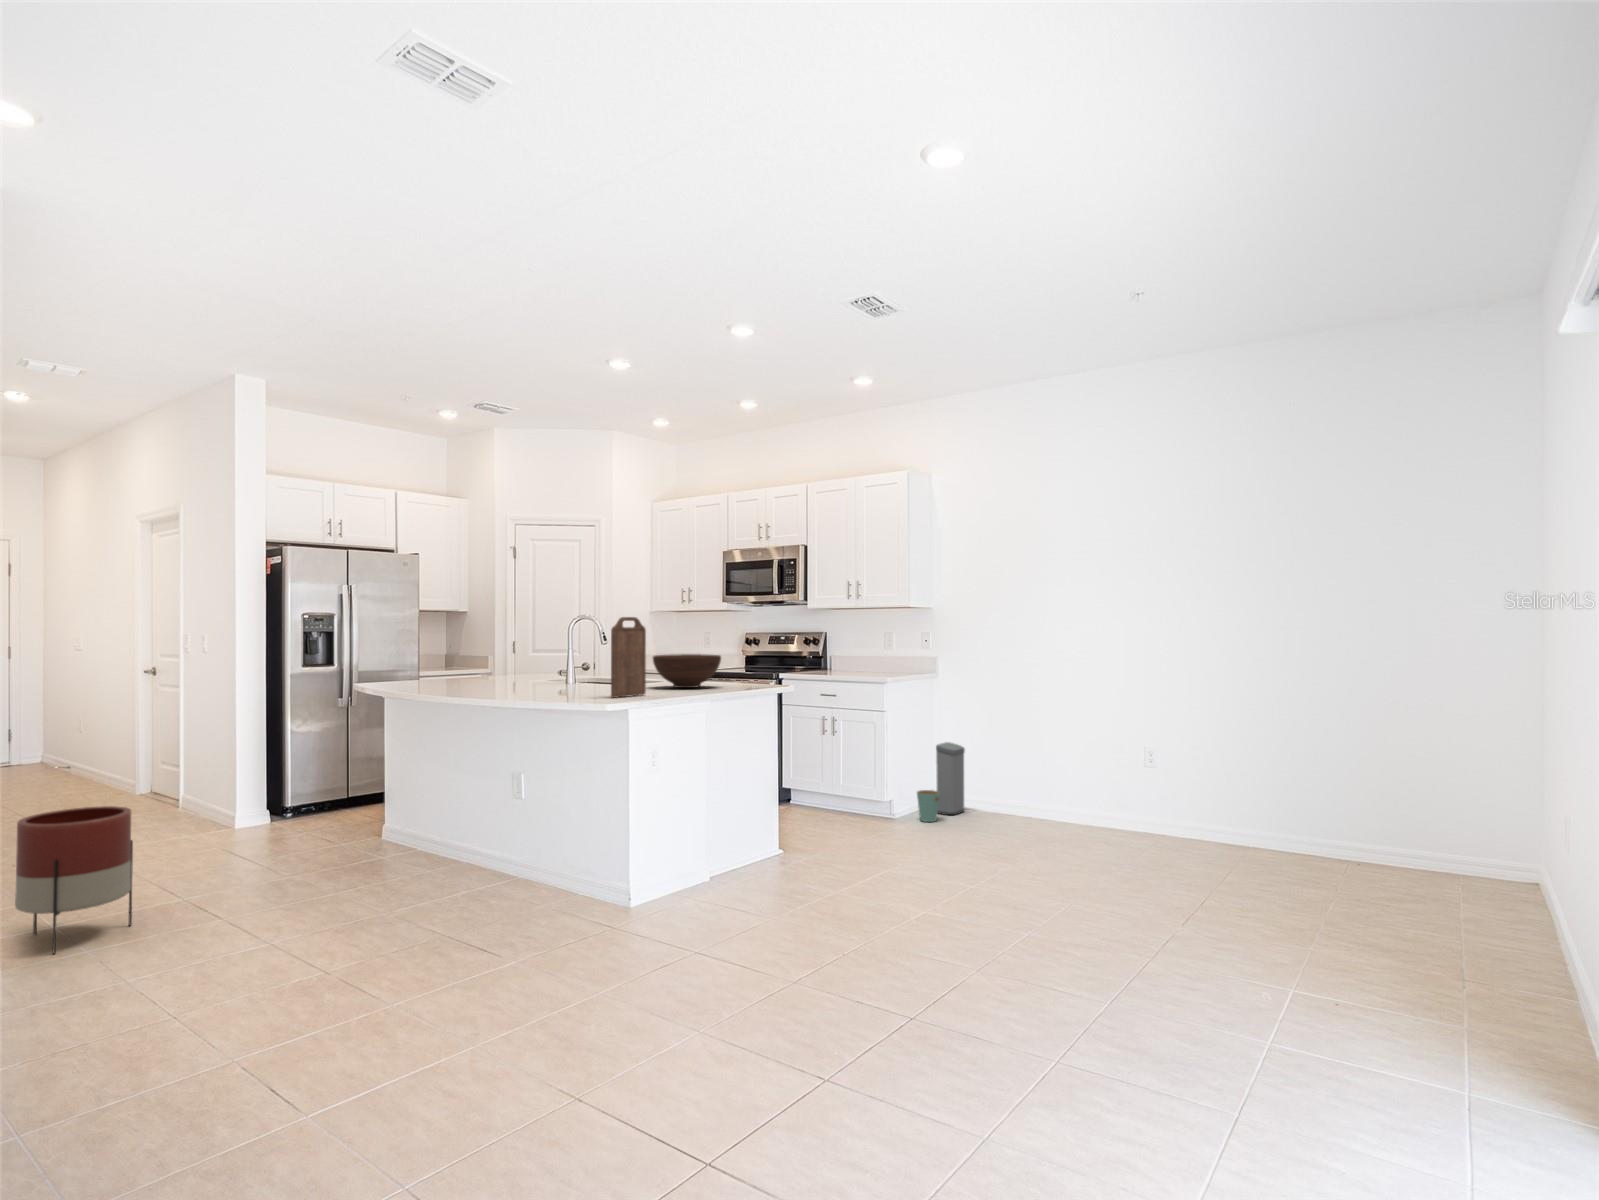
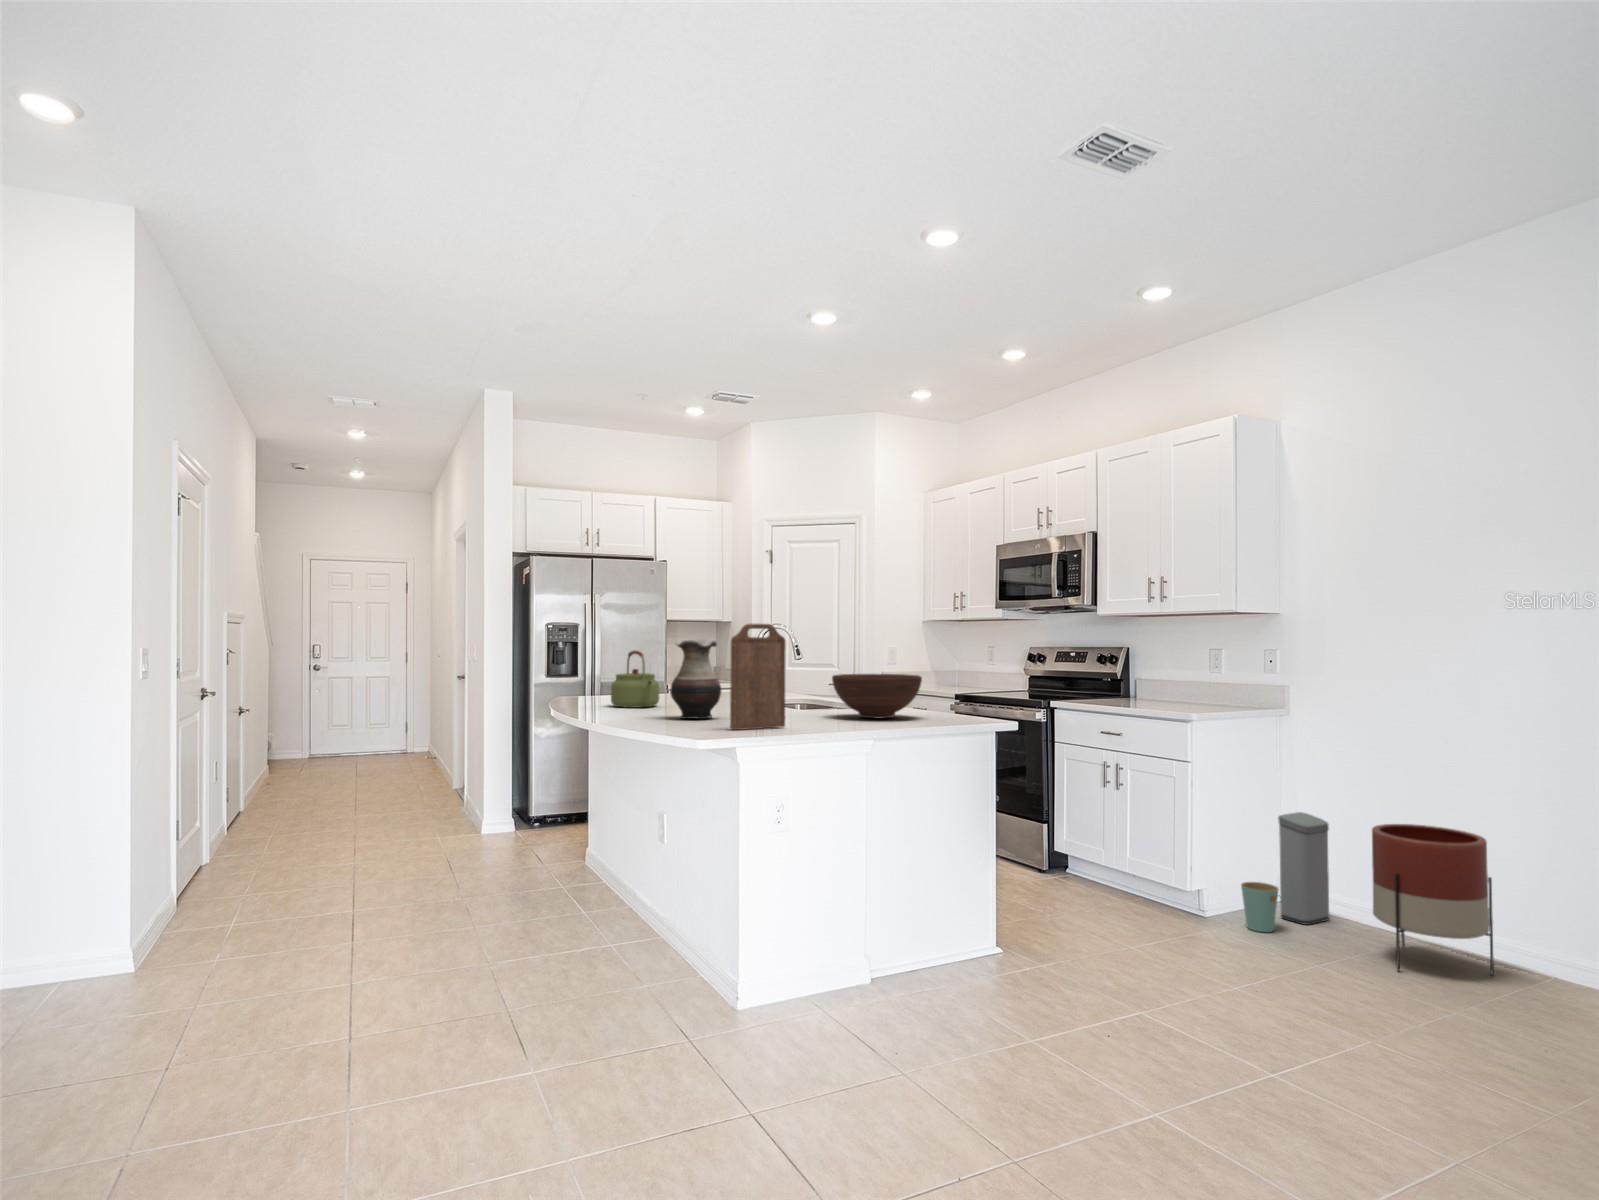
vase: none [532,629,574,693] -> present [670,639,721,719]
kettle: none [440,639,485,688] -> present [611,651,659,708]
planter: present [15,806,133,954] -> present [1372,824,1494,975]

